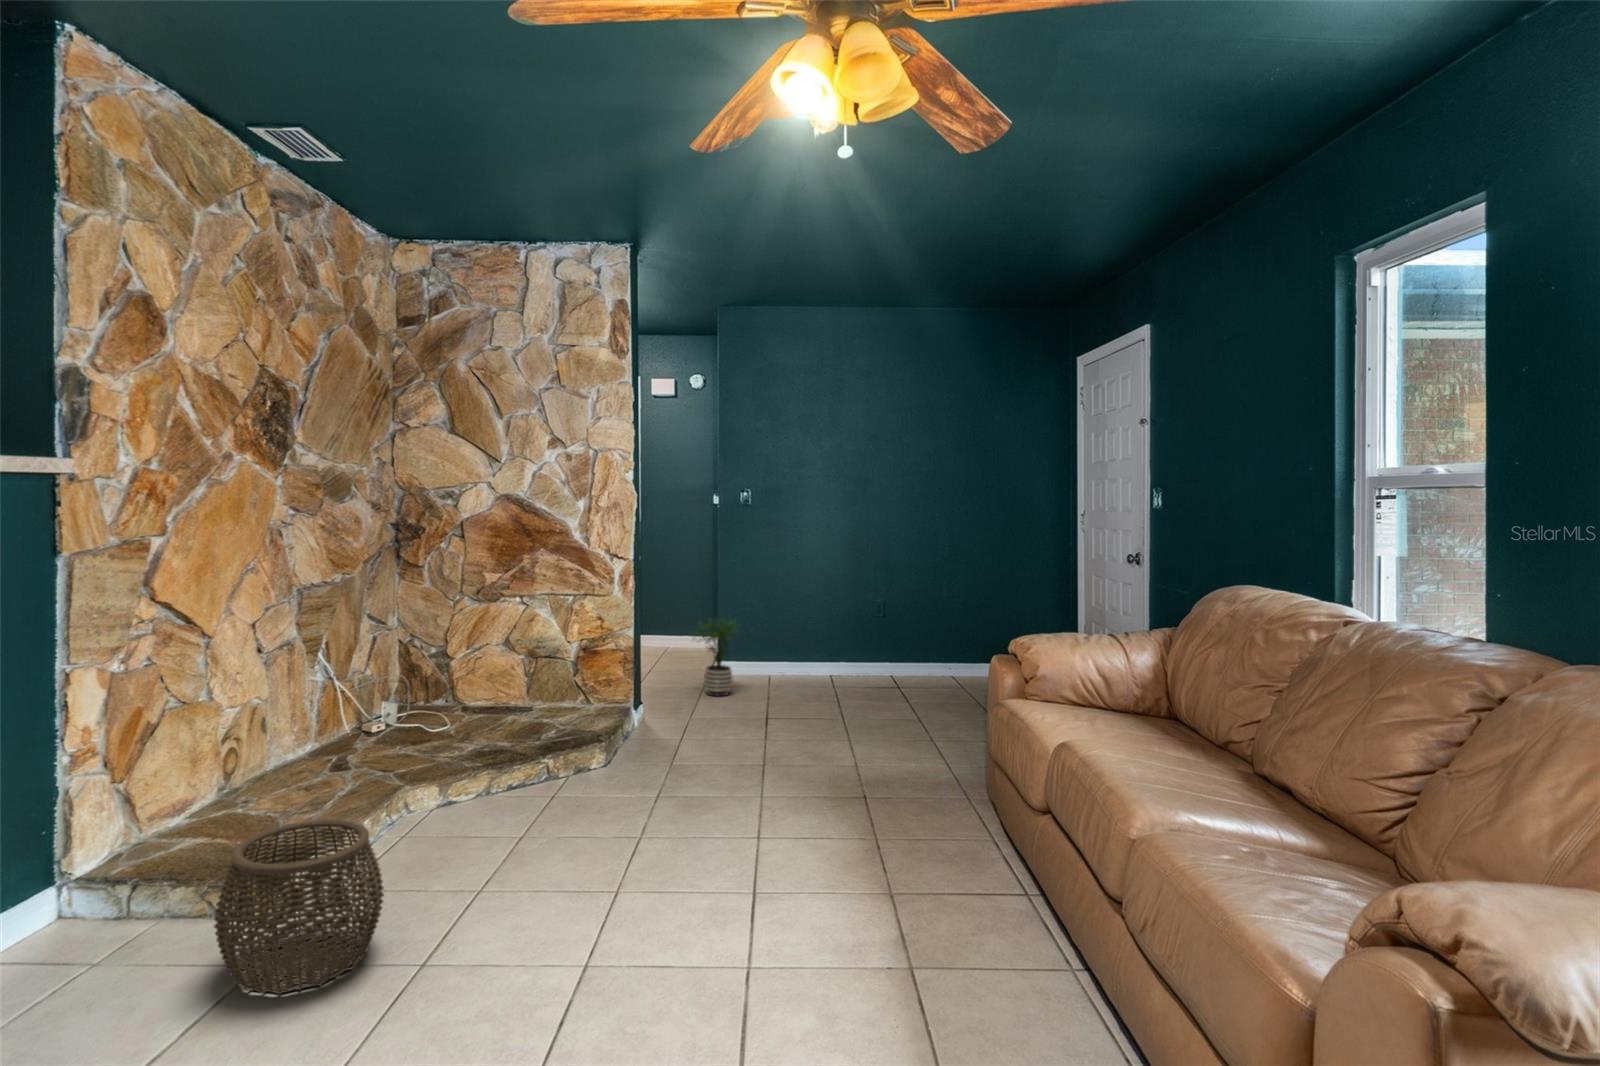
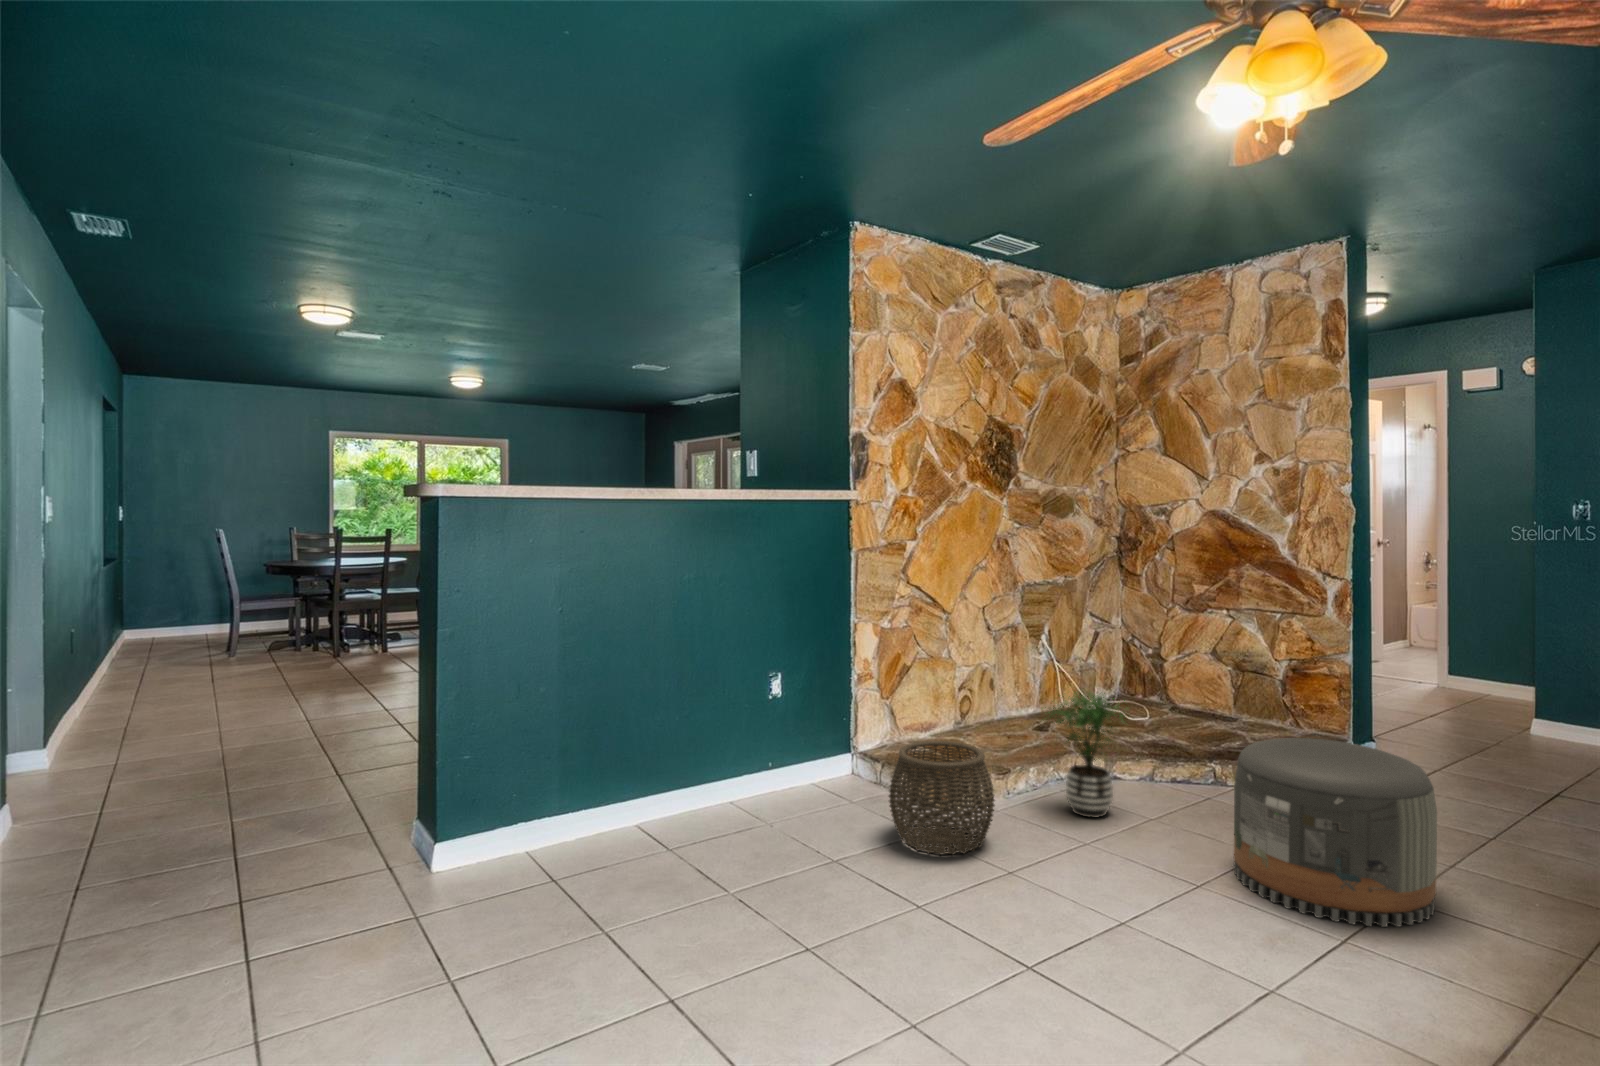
potted plant: present [692,618,737,696] -> present [1042,692,1125,818]
pouf: none [629,719,786,889] -> present [1234,738,1437,927]

